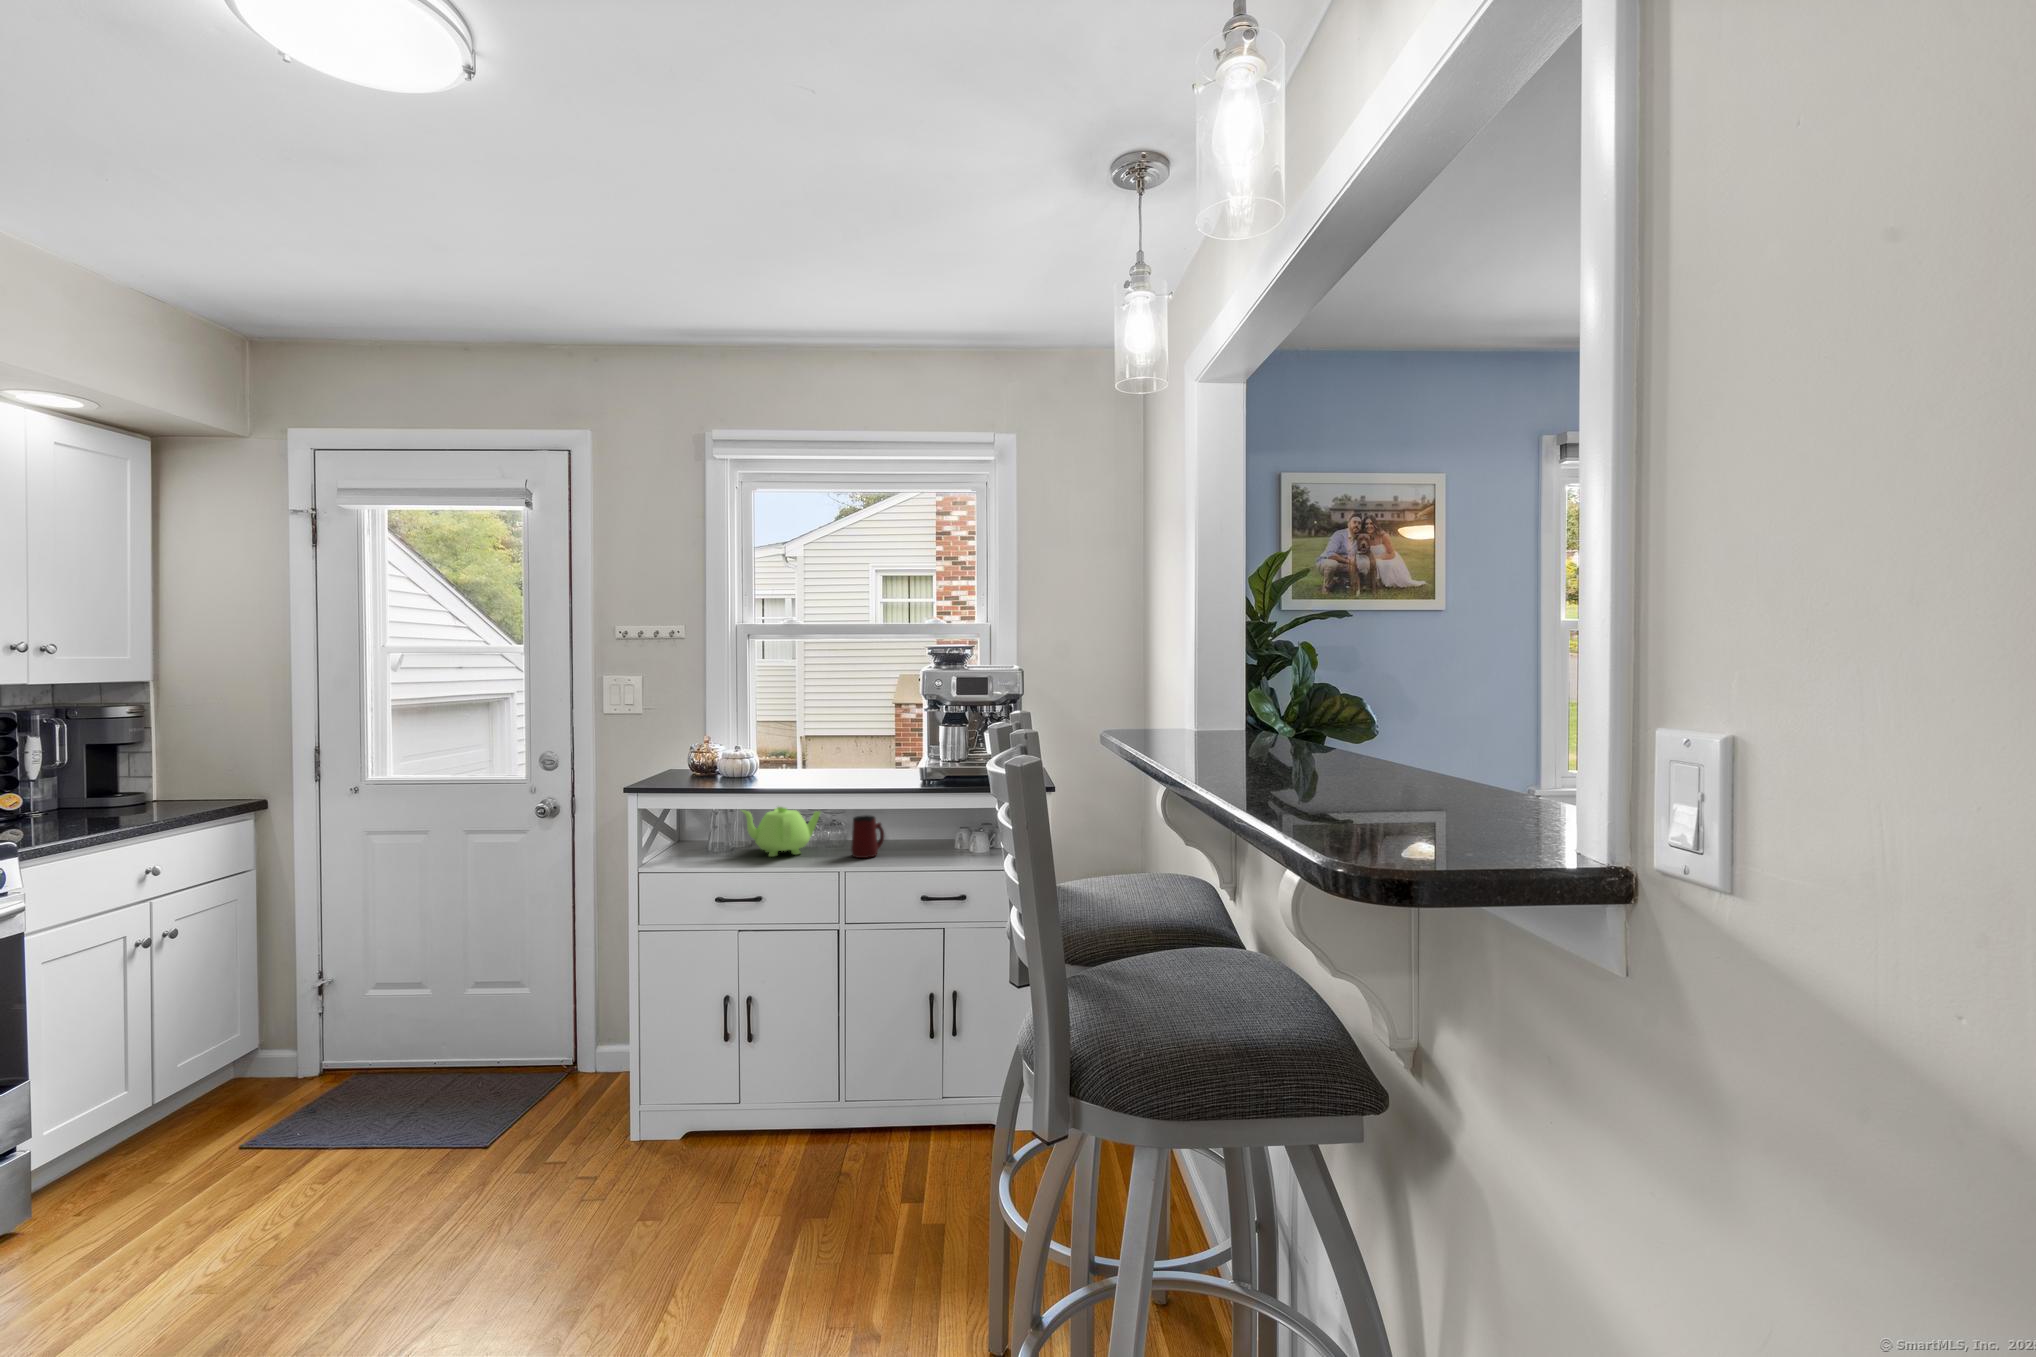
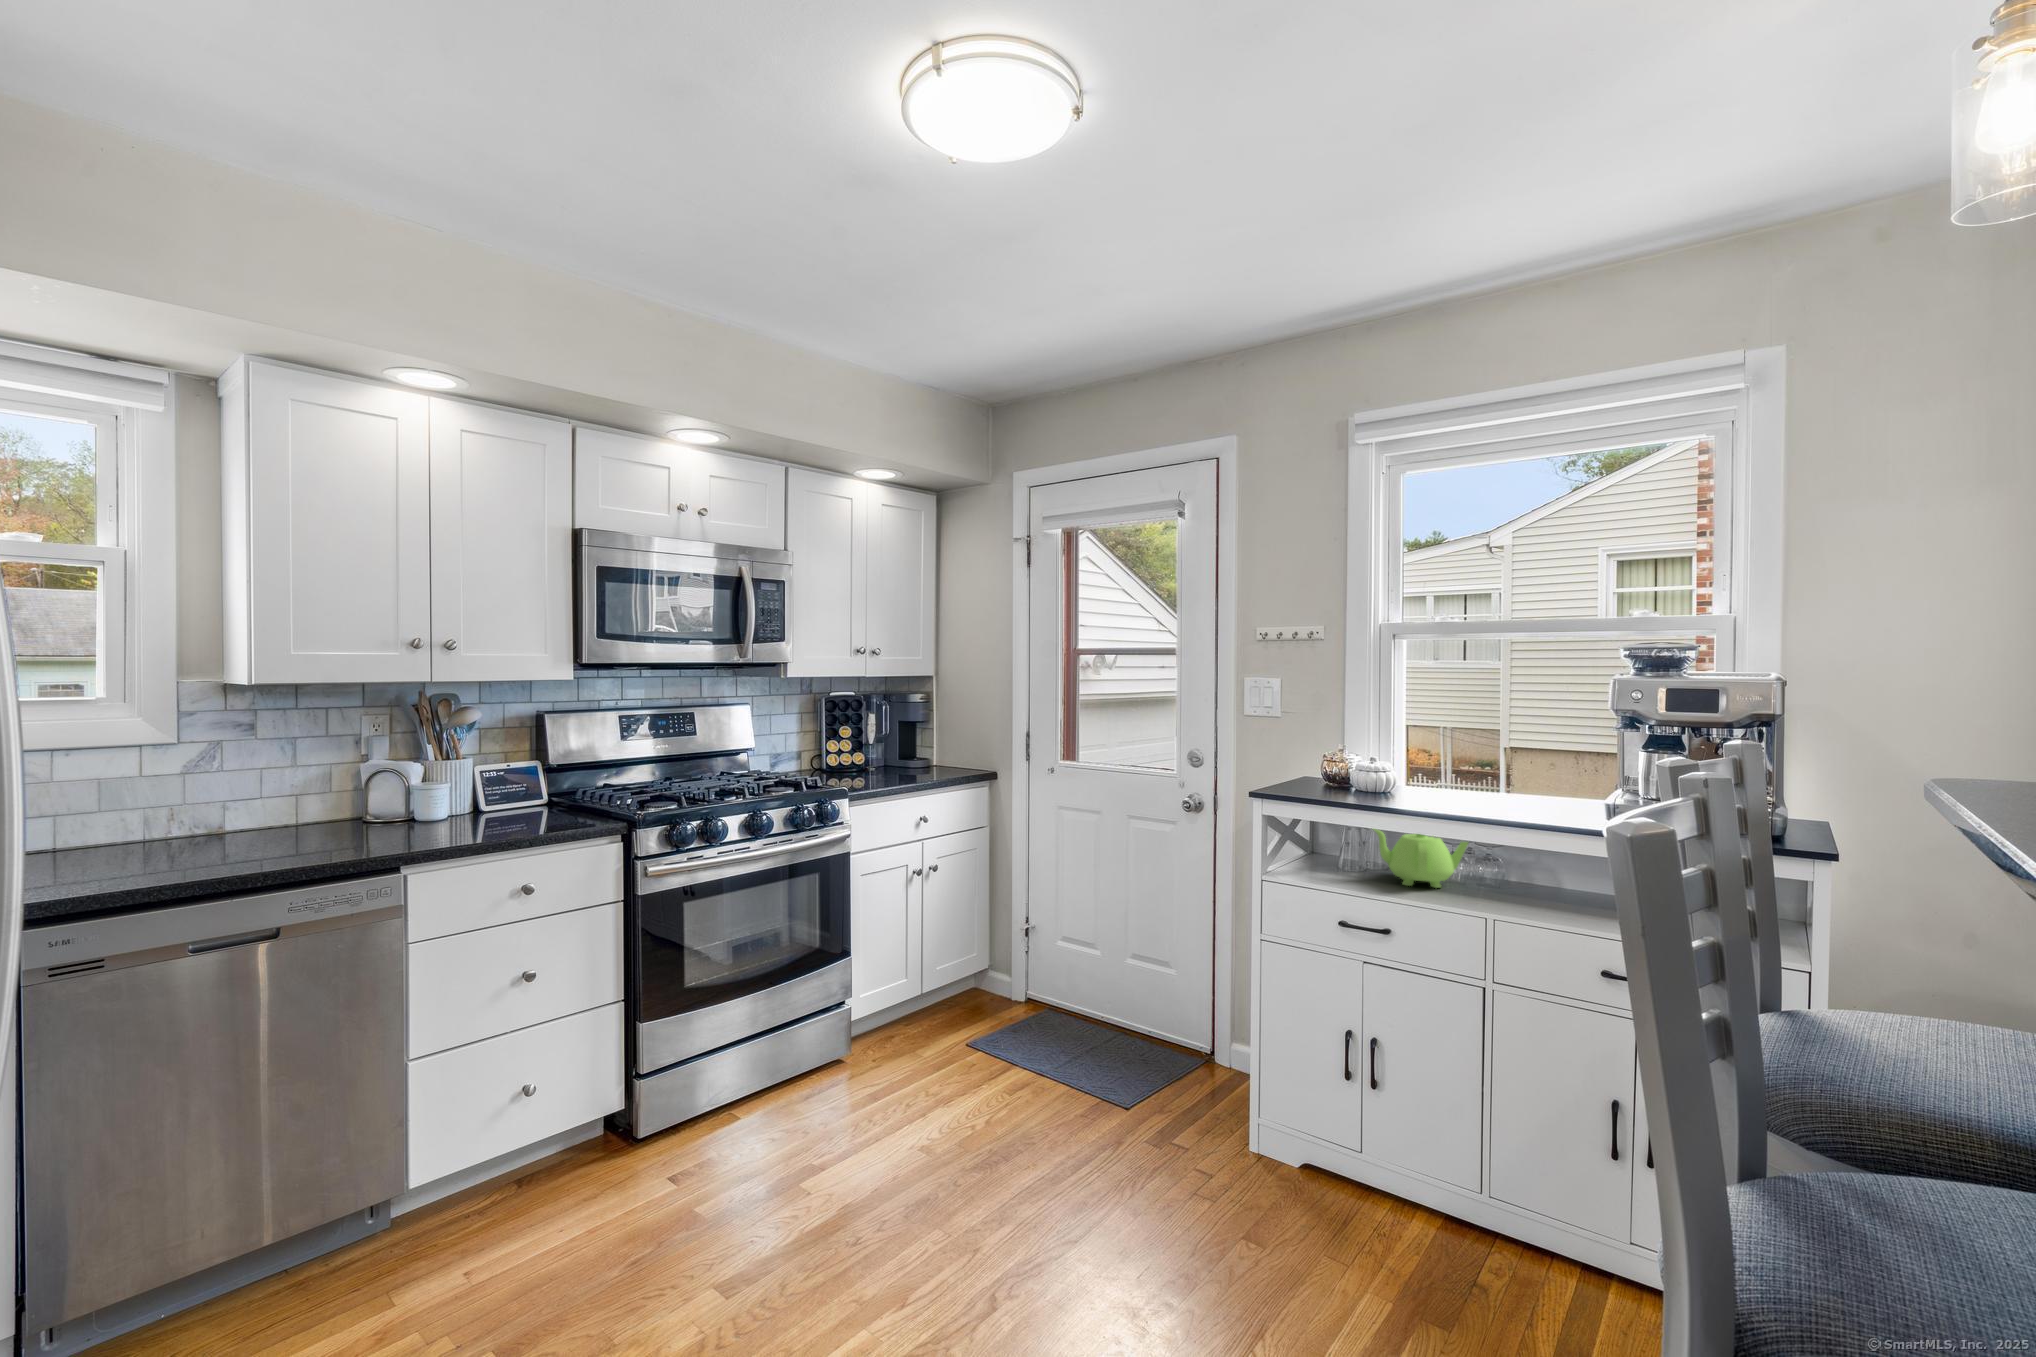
mug: present [851,816,884,858] -> none [1503,854,1550,906]

